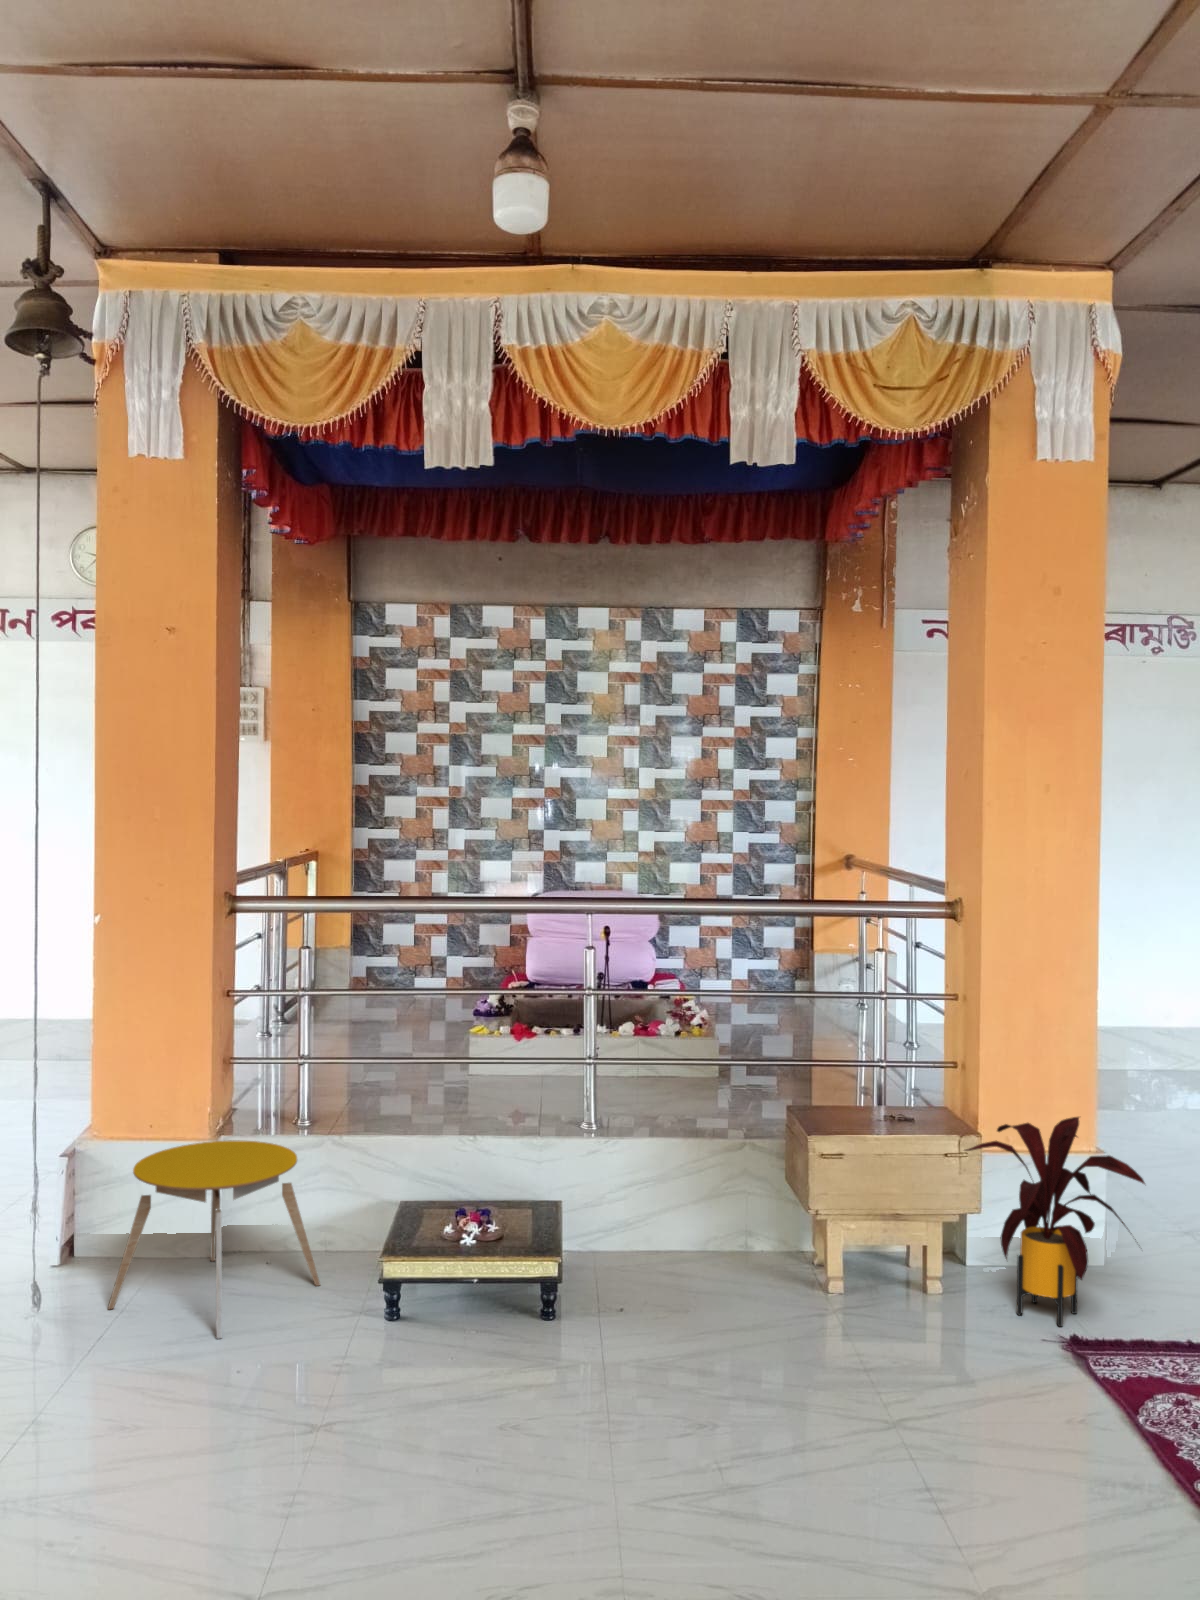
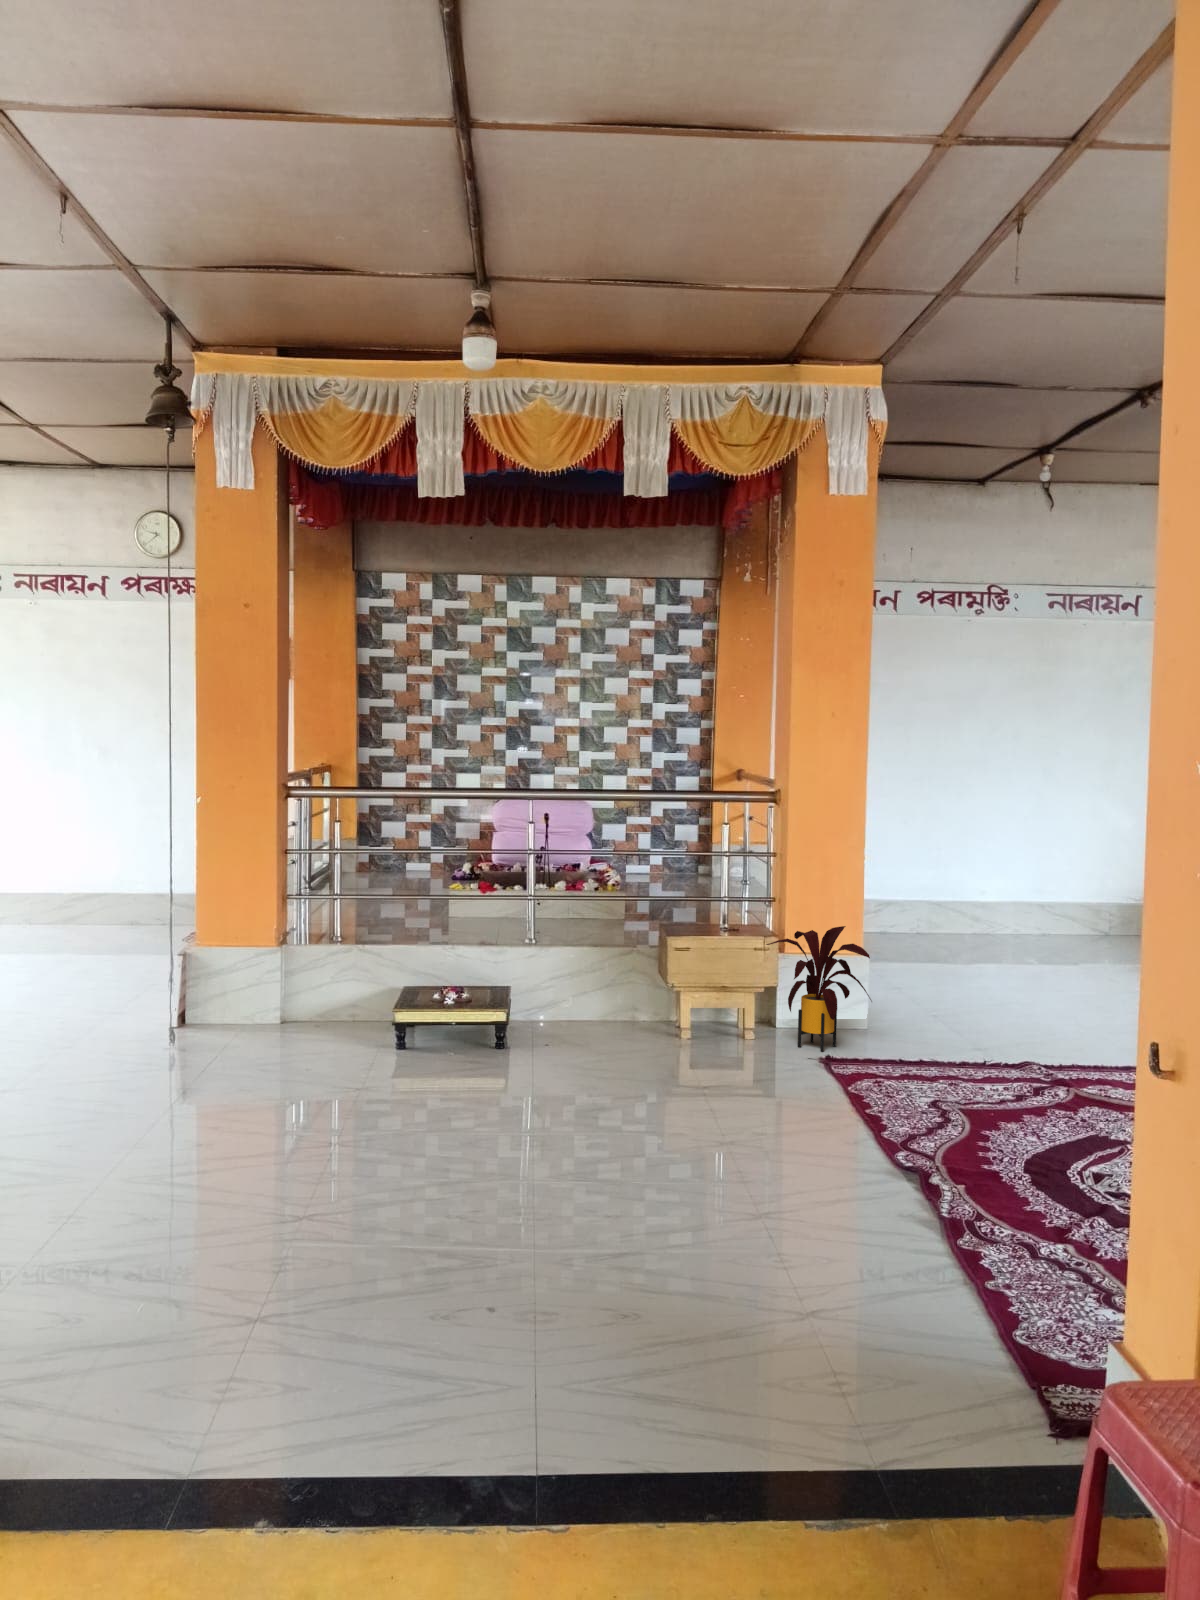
stool: present [108,1140,320,1339] -> none [218,944,353,1055]

